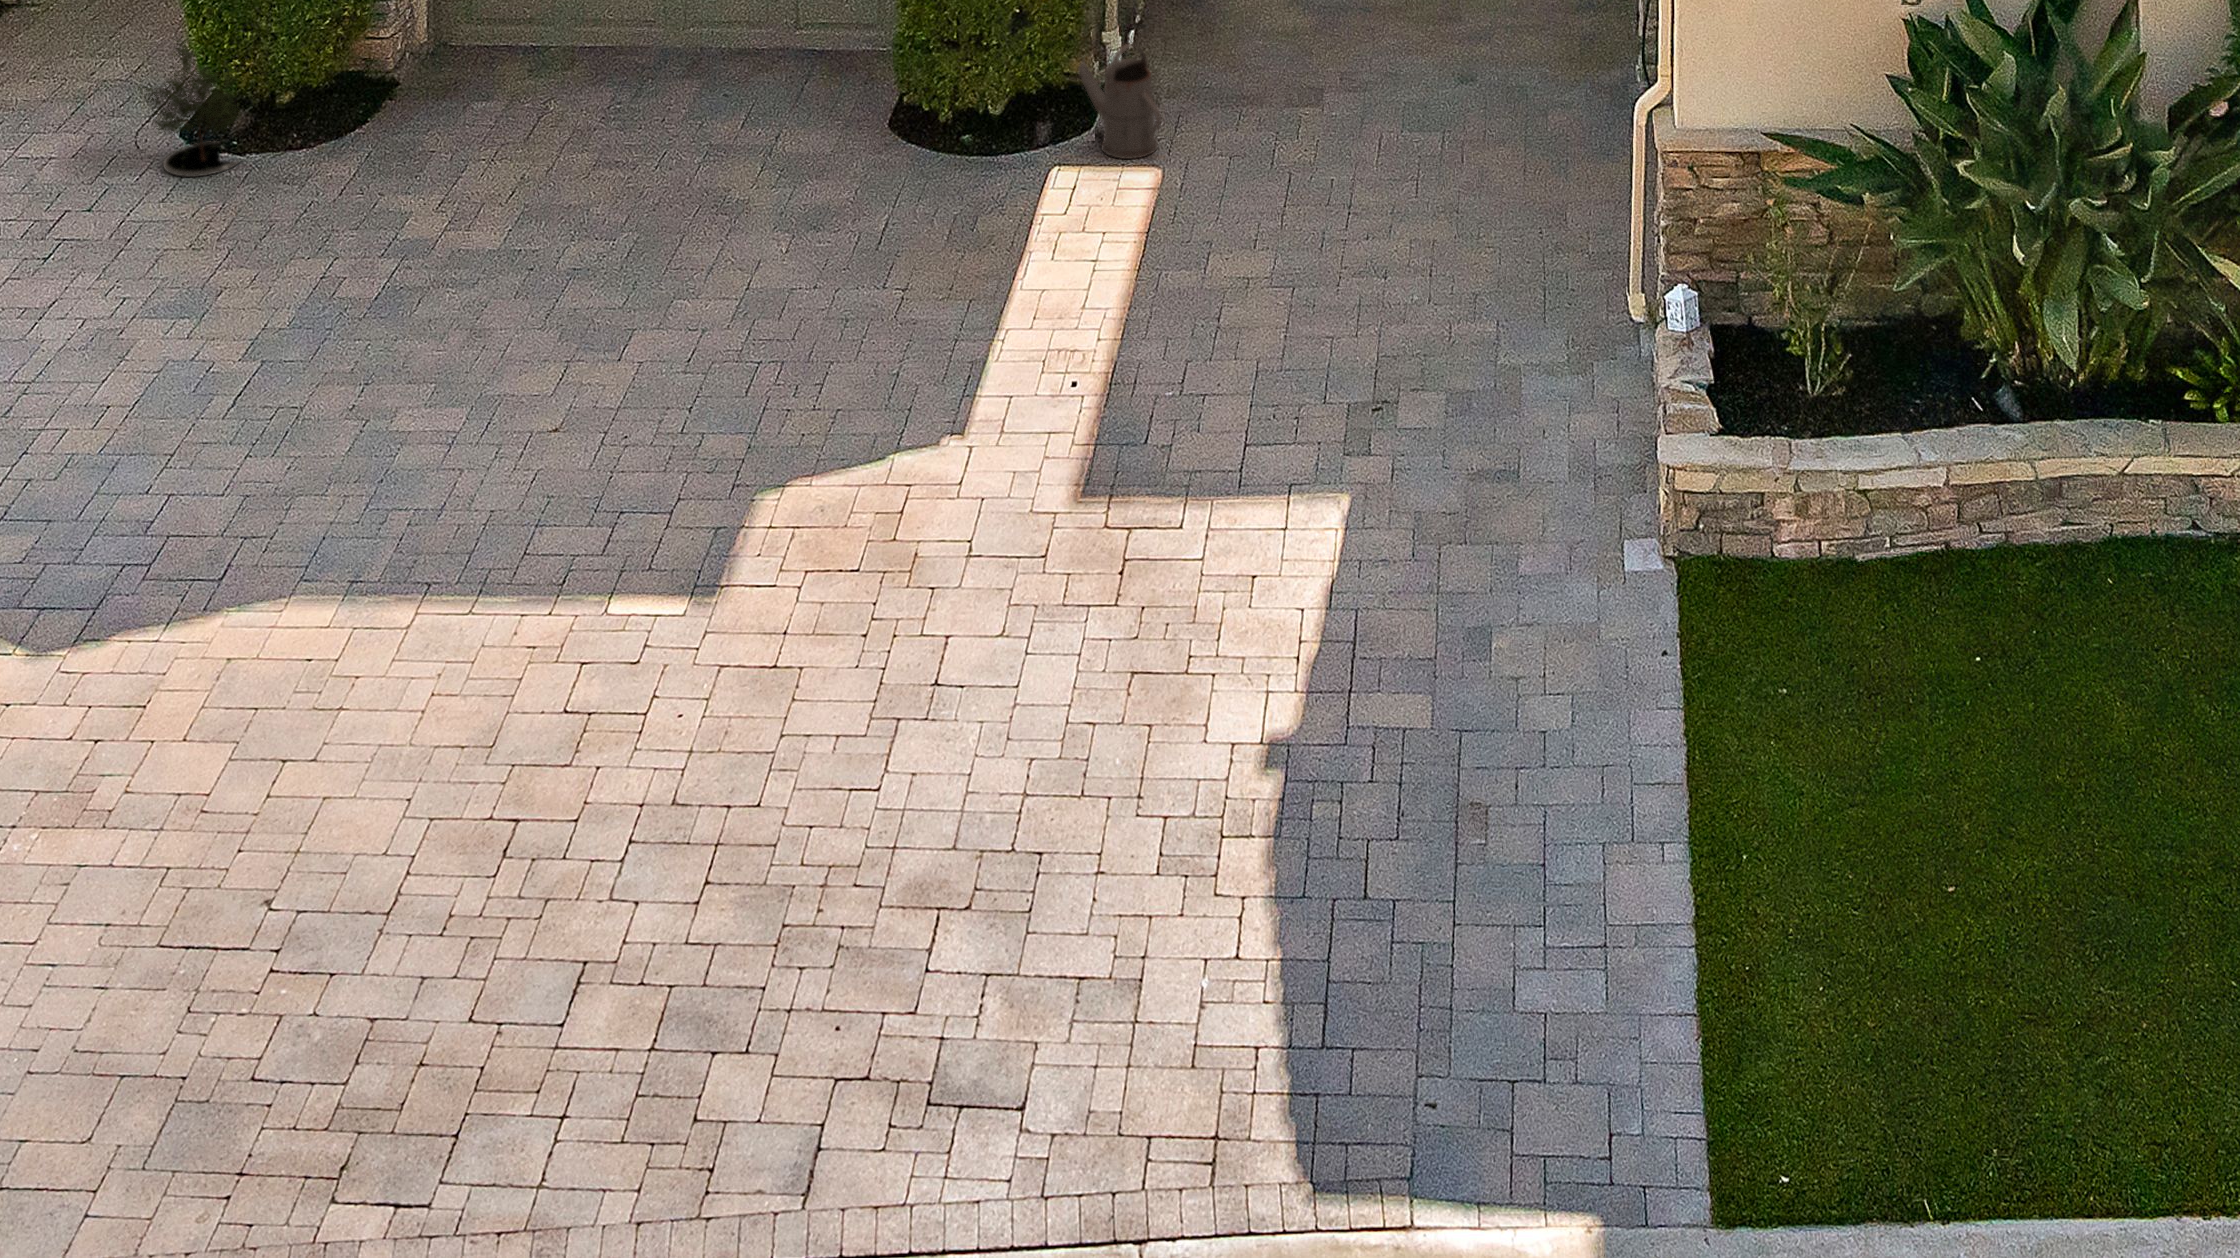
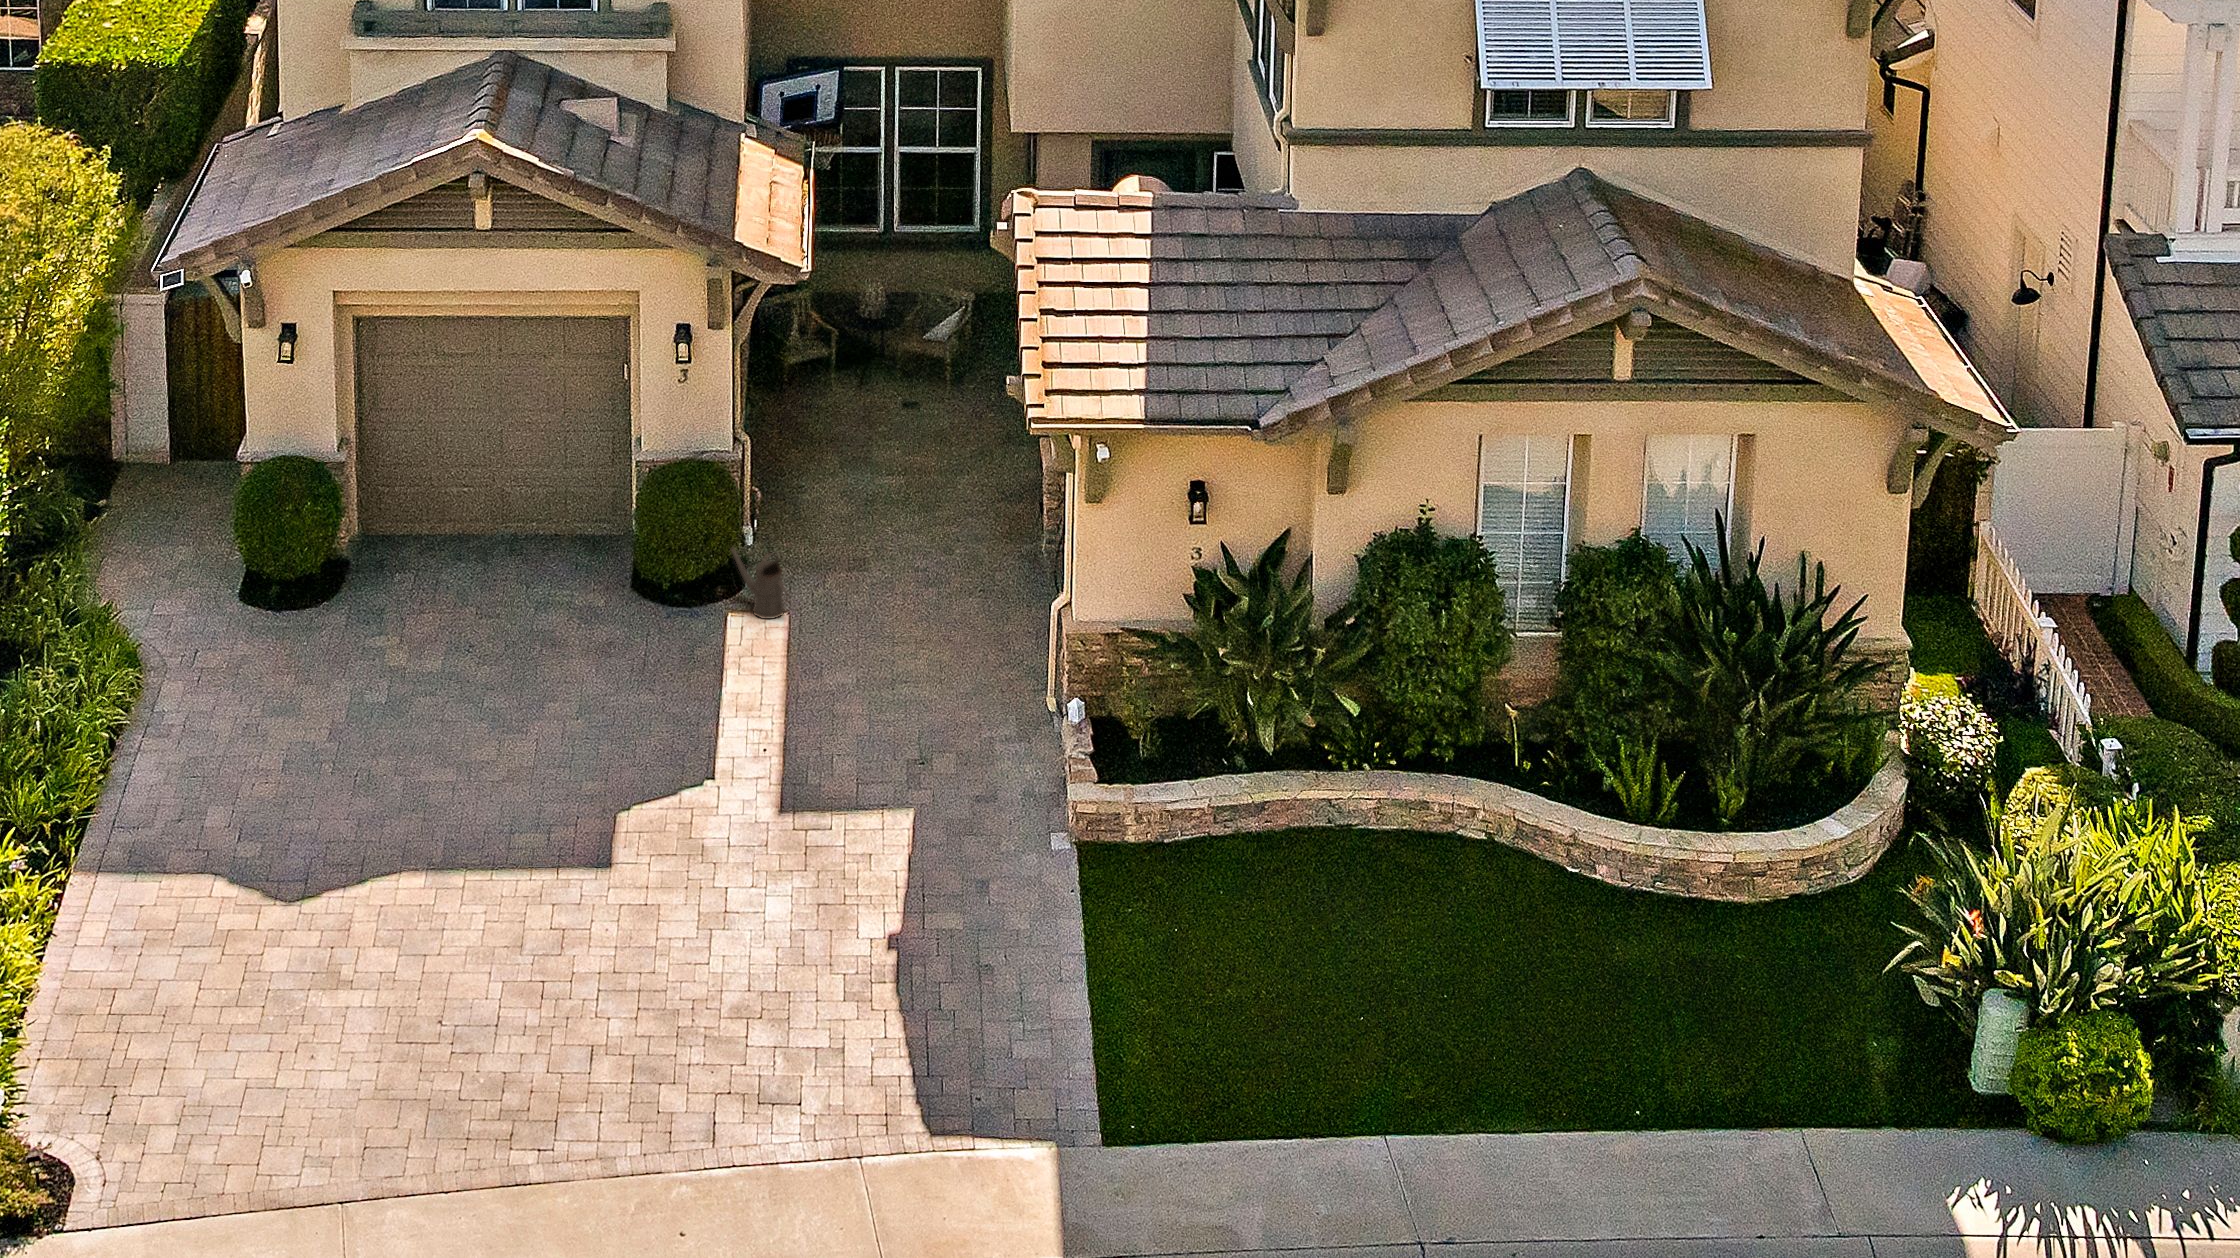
potted tree: present [138,39,241,177] -> none [210,555,267,637]

